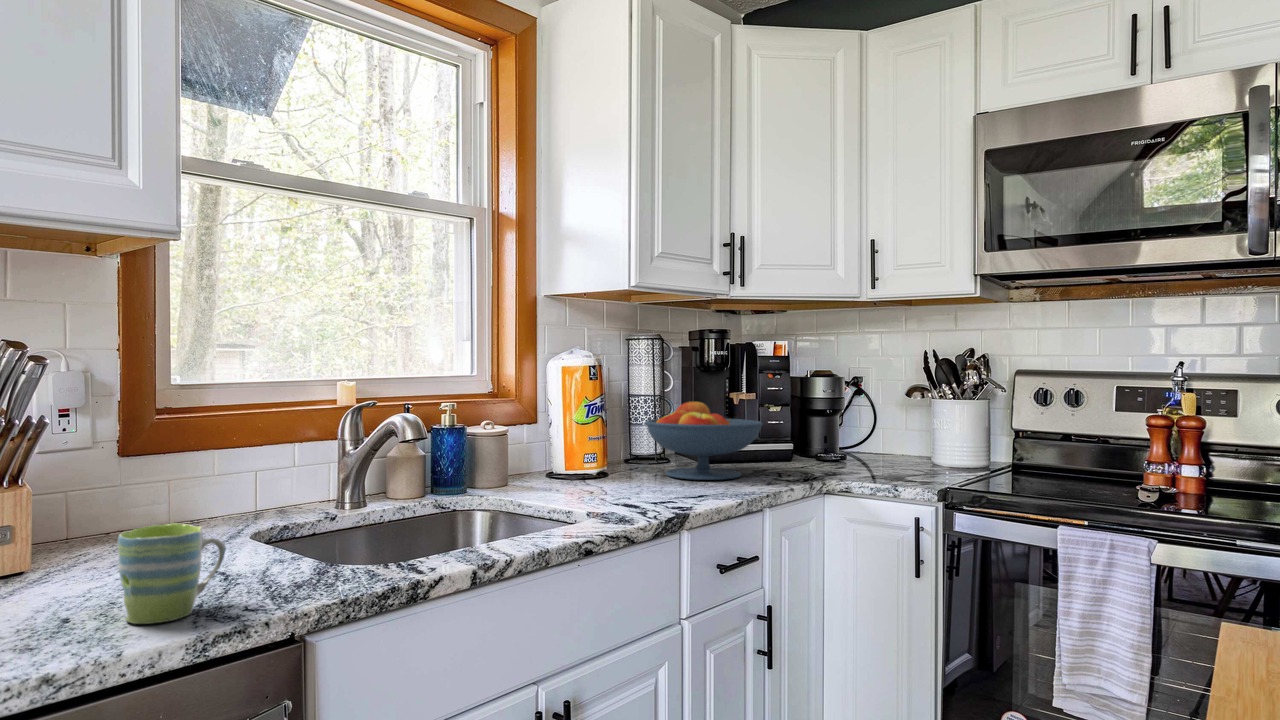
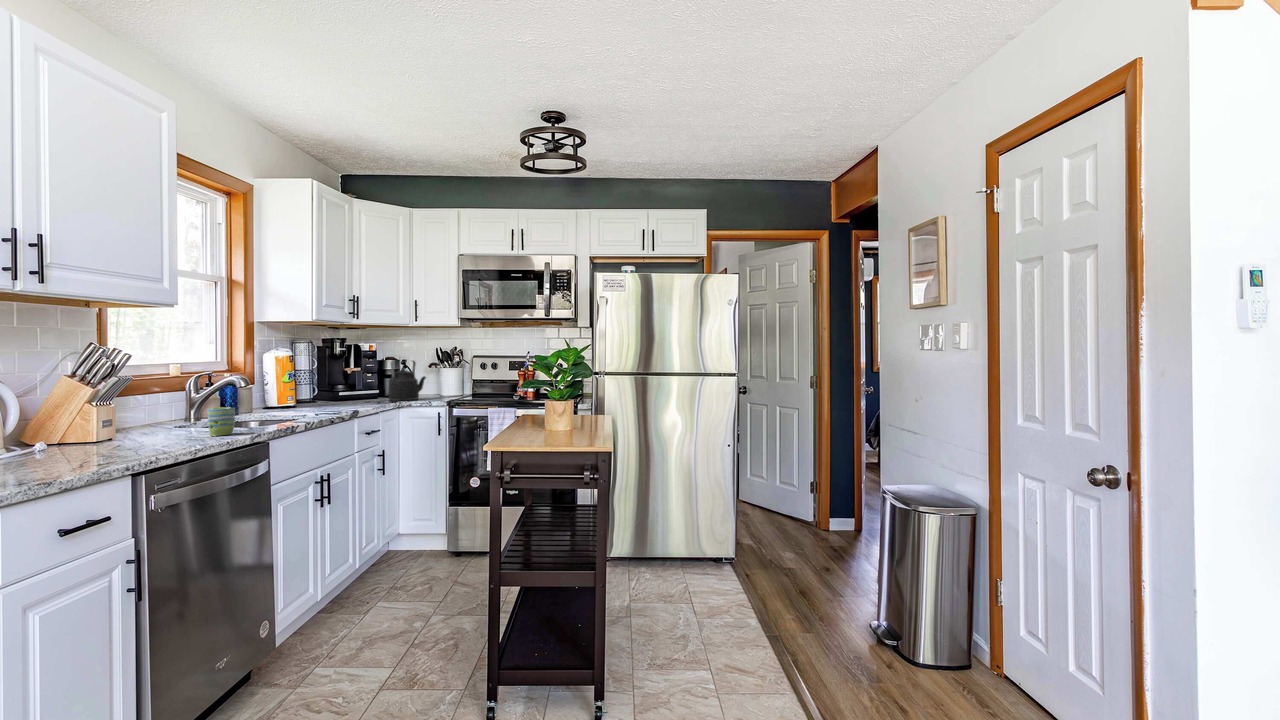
kettle: none [805,379,895,475] -> present [388,361,426,401]
fruit bowl: present [646,402,762,480] -> none [314,372,372,405]

